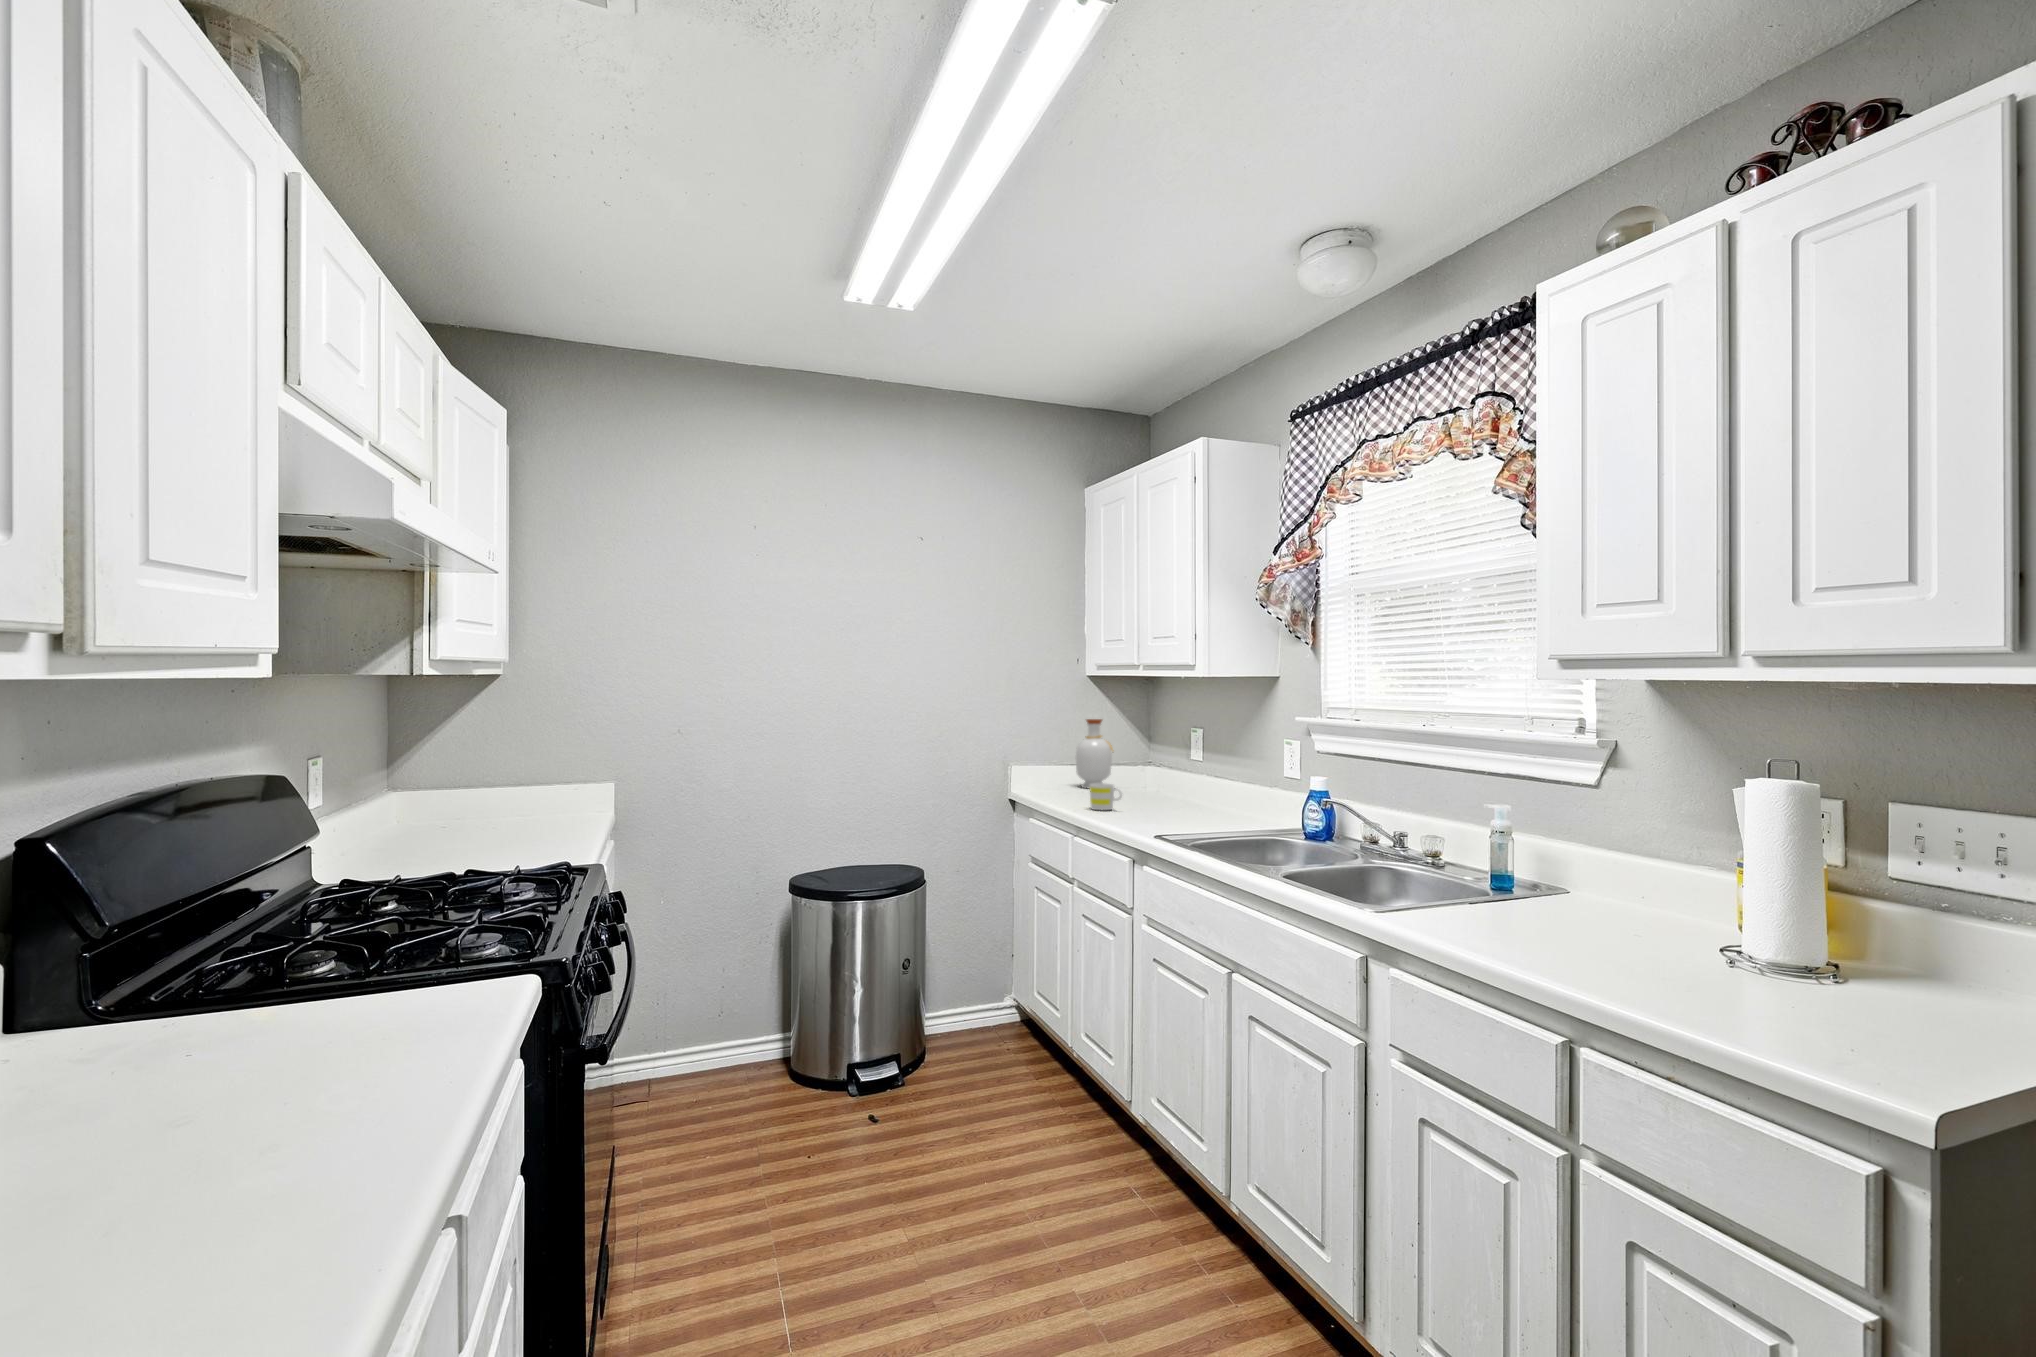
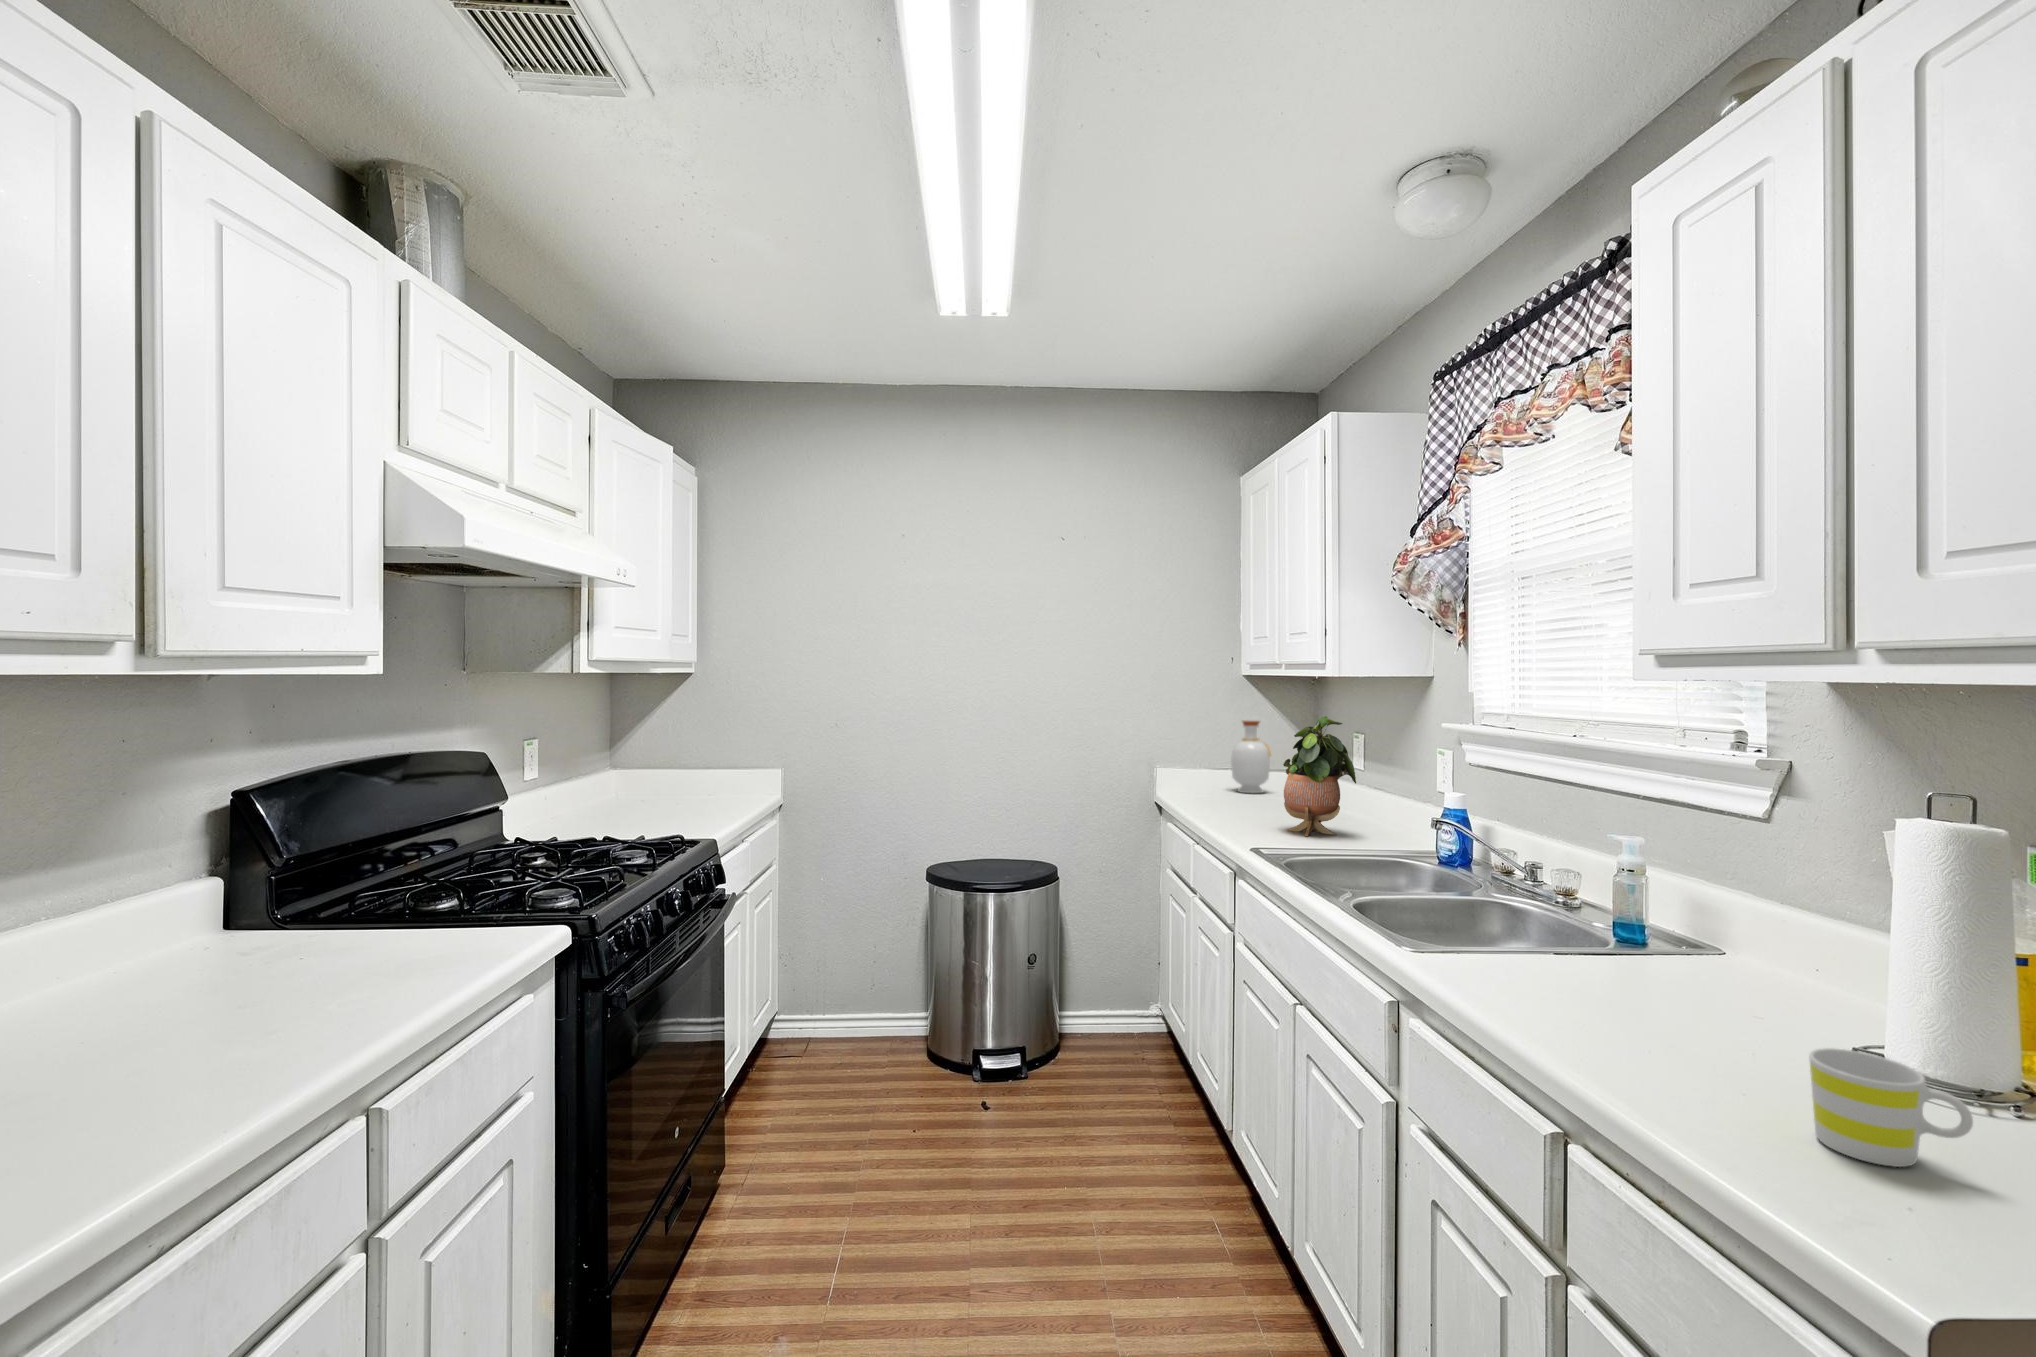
potted plant: none [1161,714,1226,825] -> present [1283,716,1356,836]
mug: present [1089,783,1122,810] -> present [1809,1048,1973,1167]

